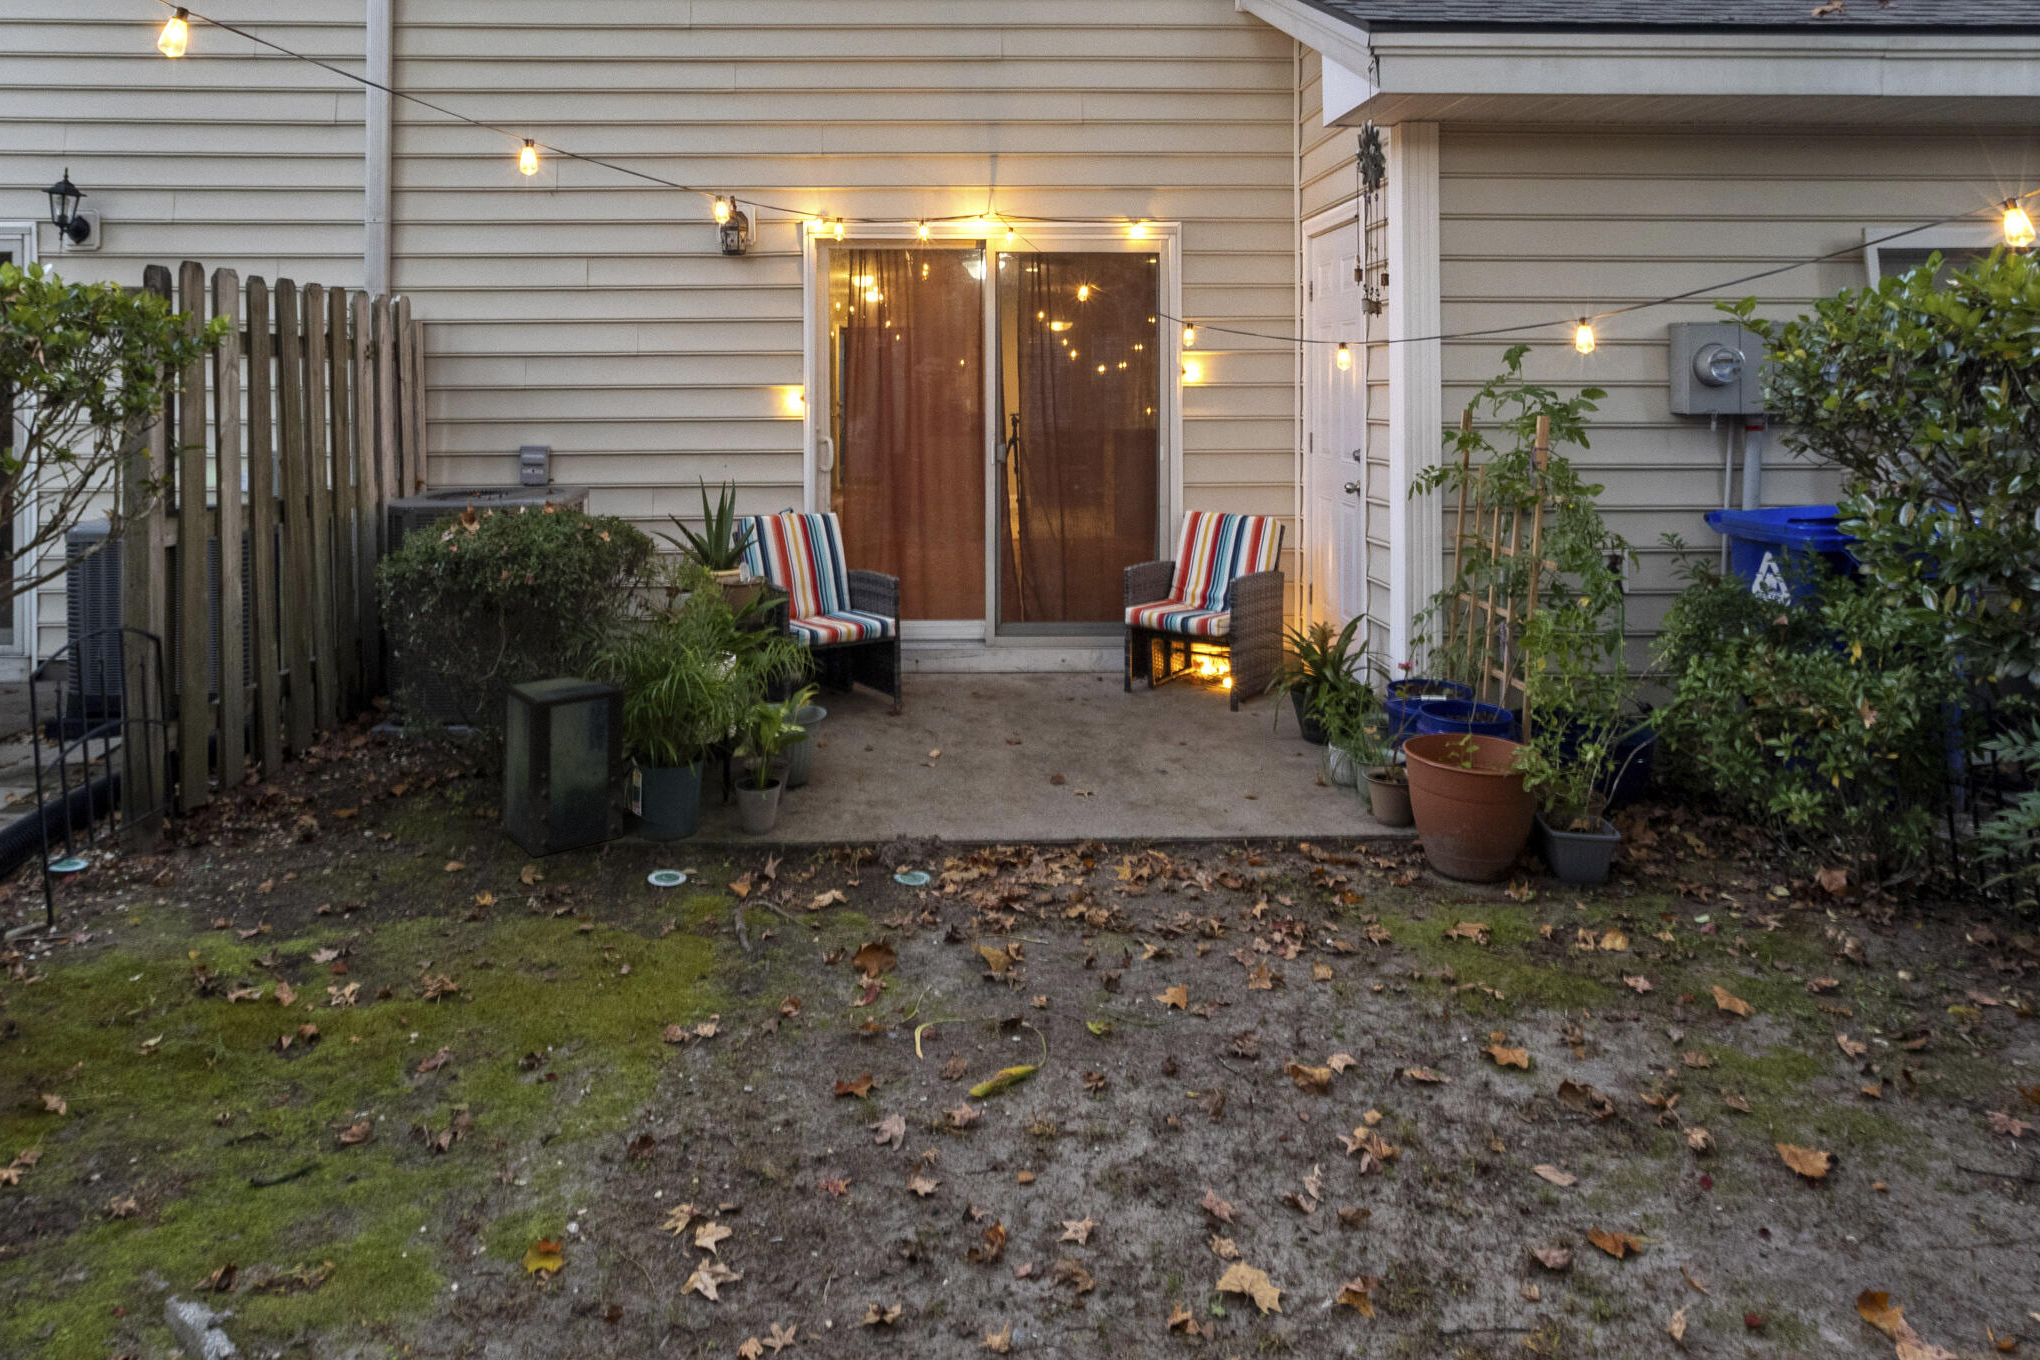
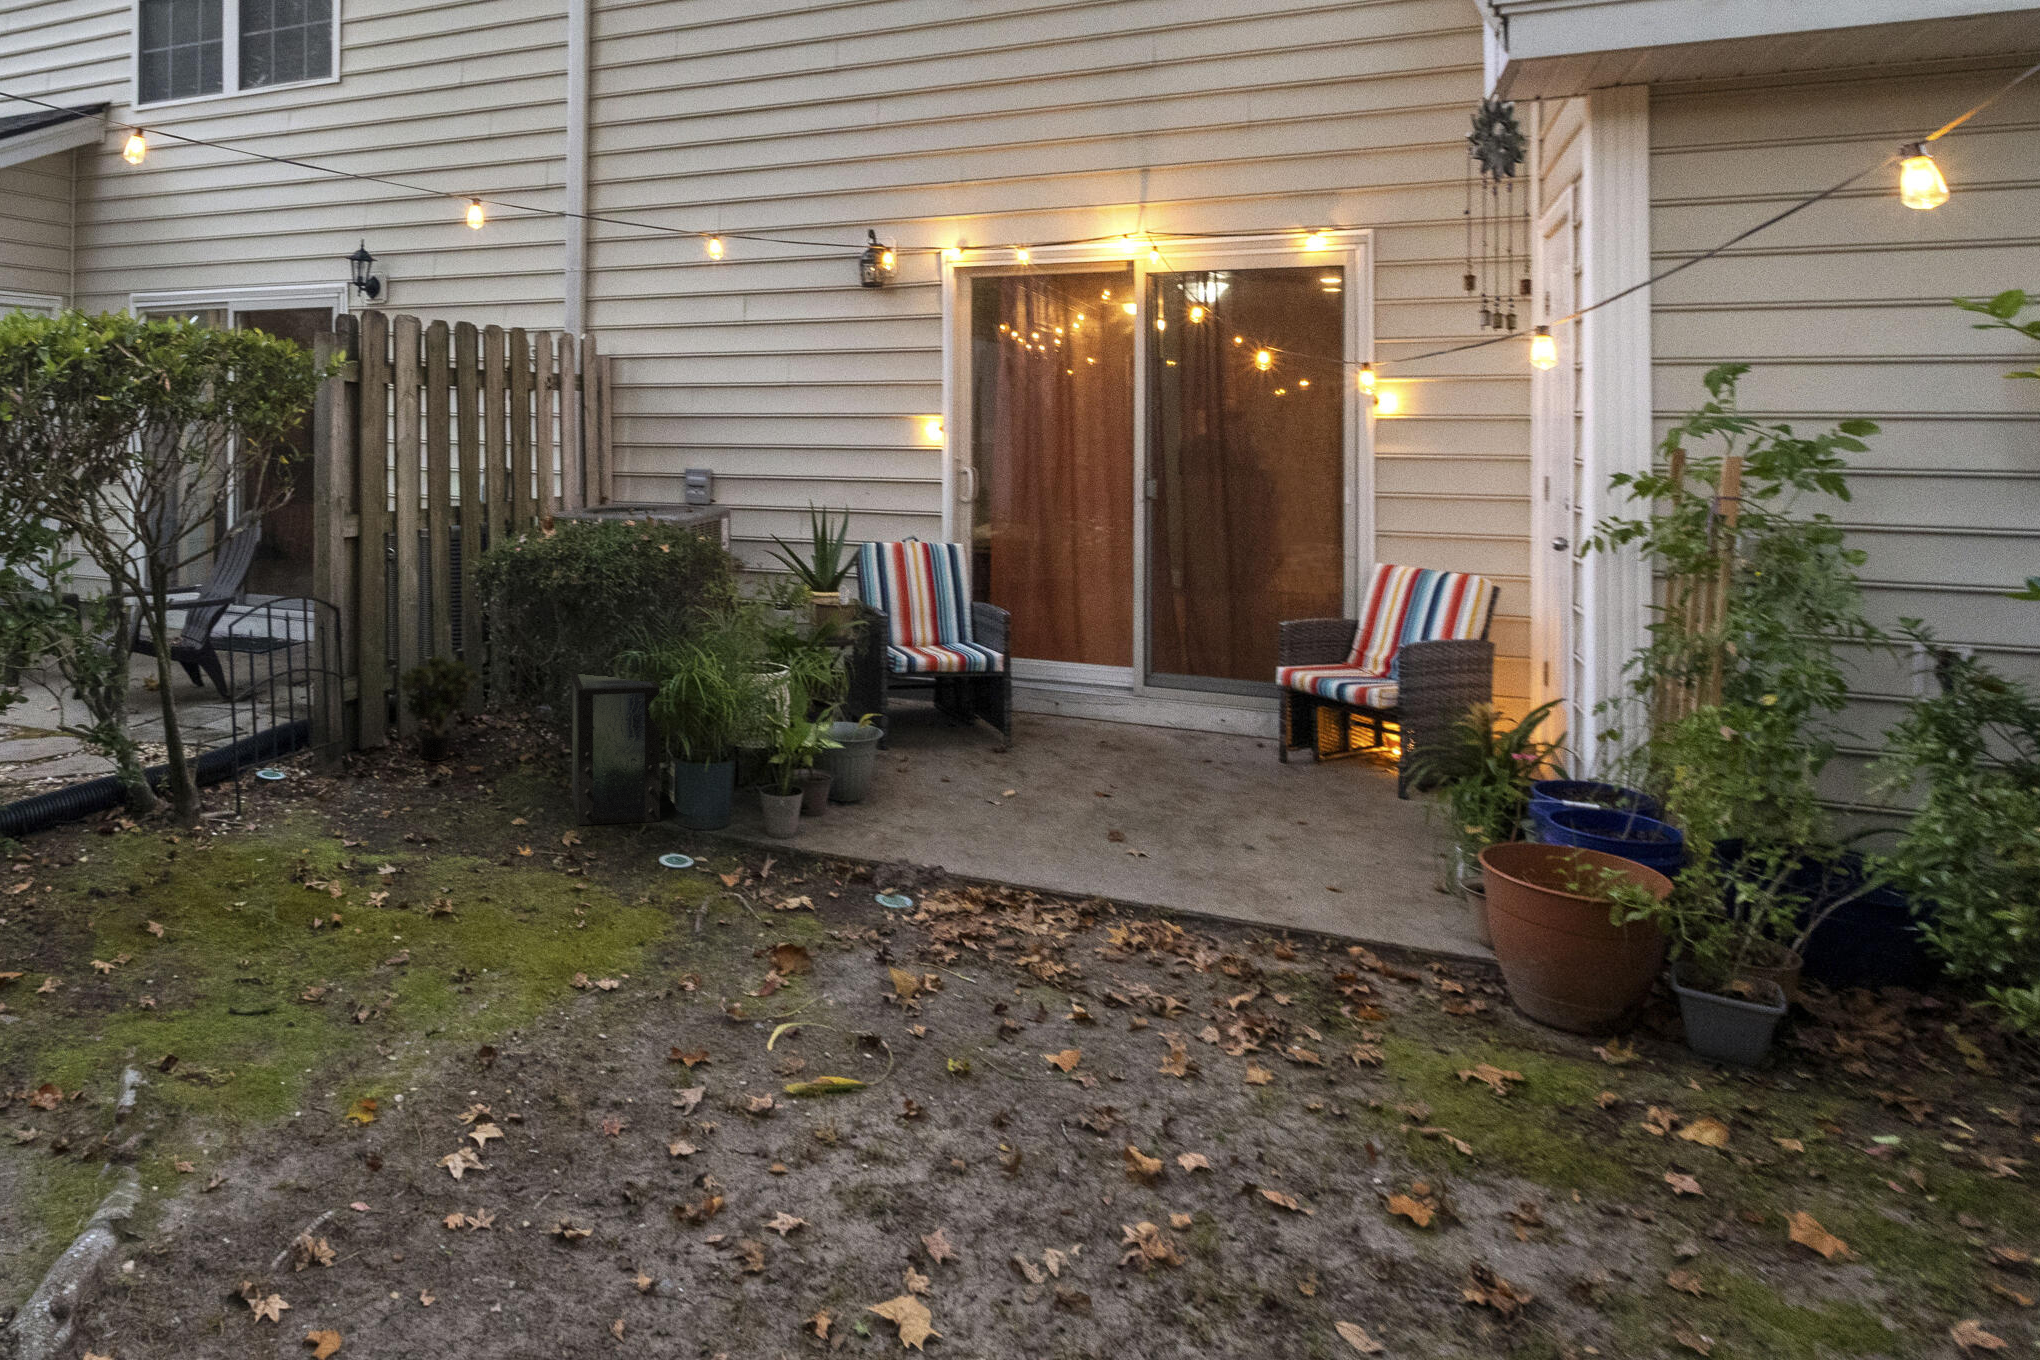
potted plant: none [237,682,349,813] -> present [400,656,479,761]

